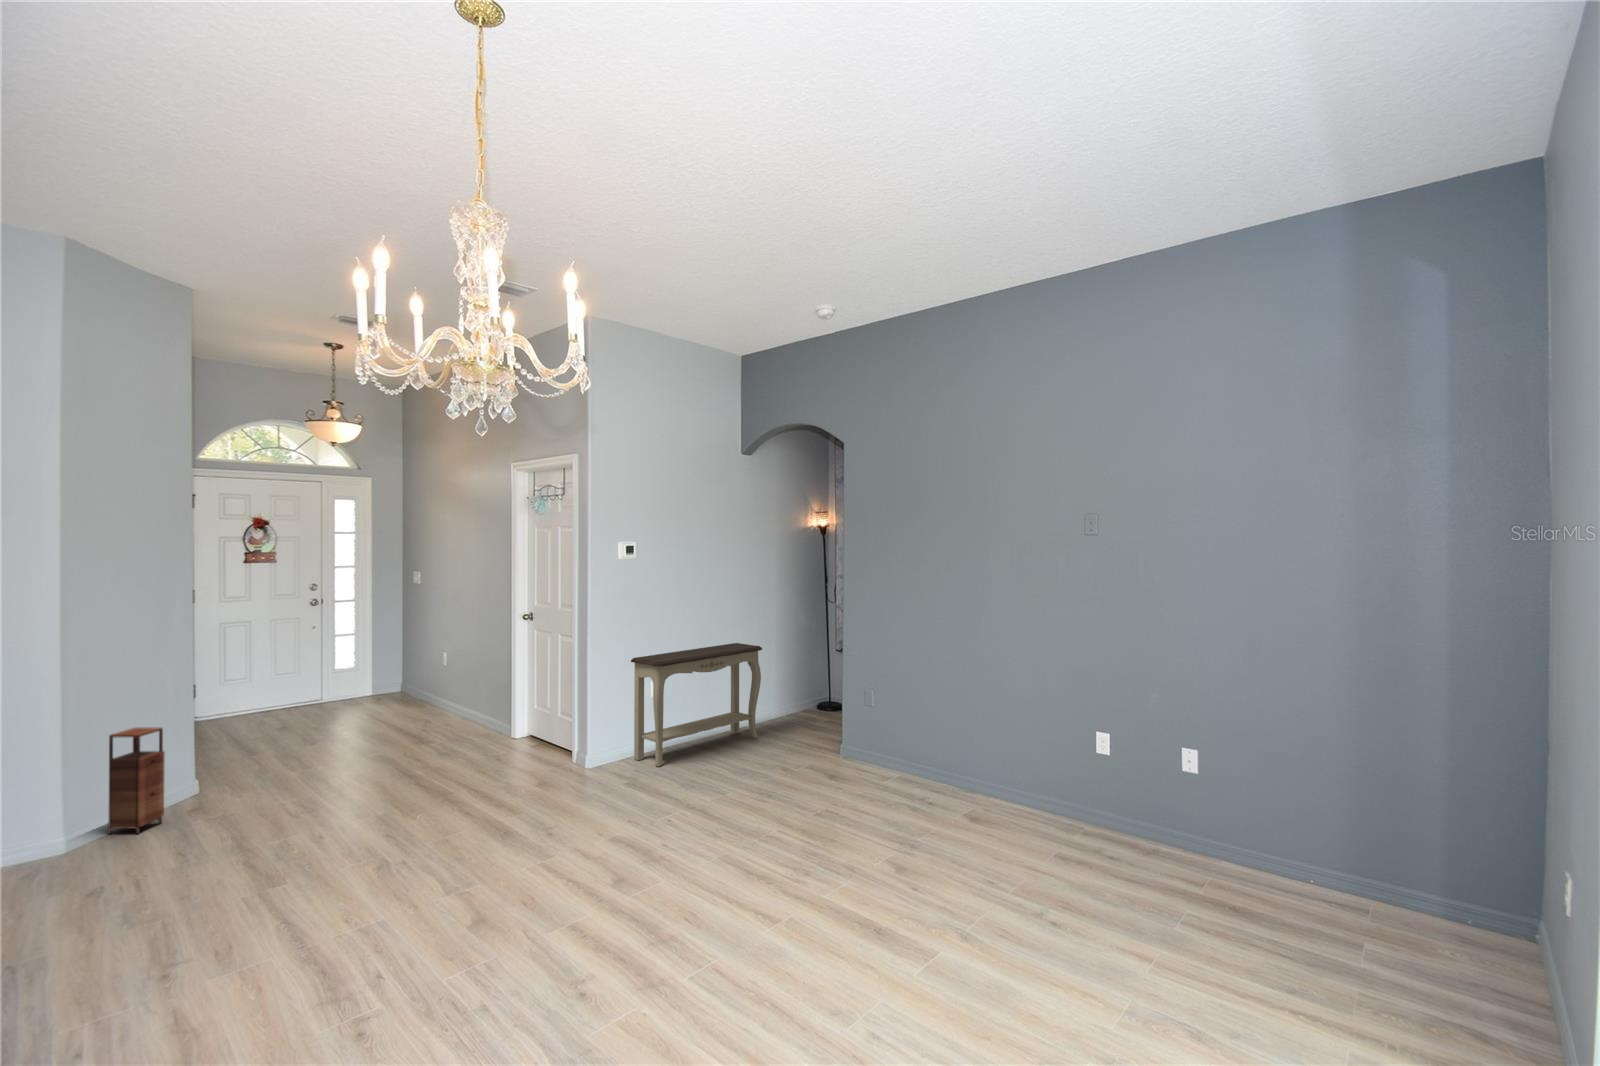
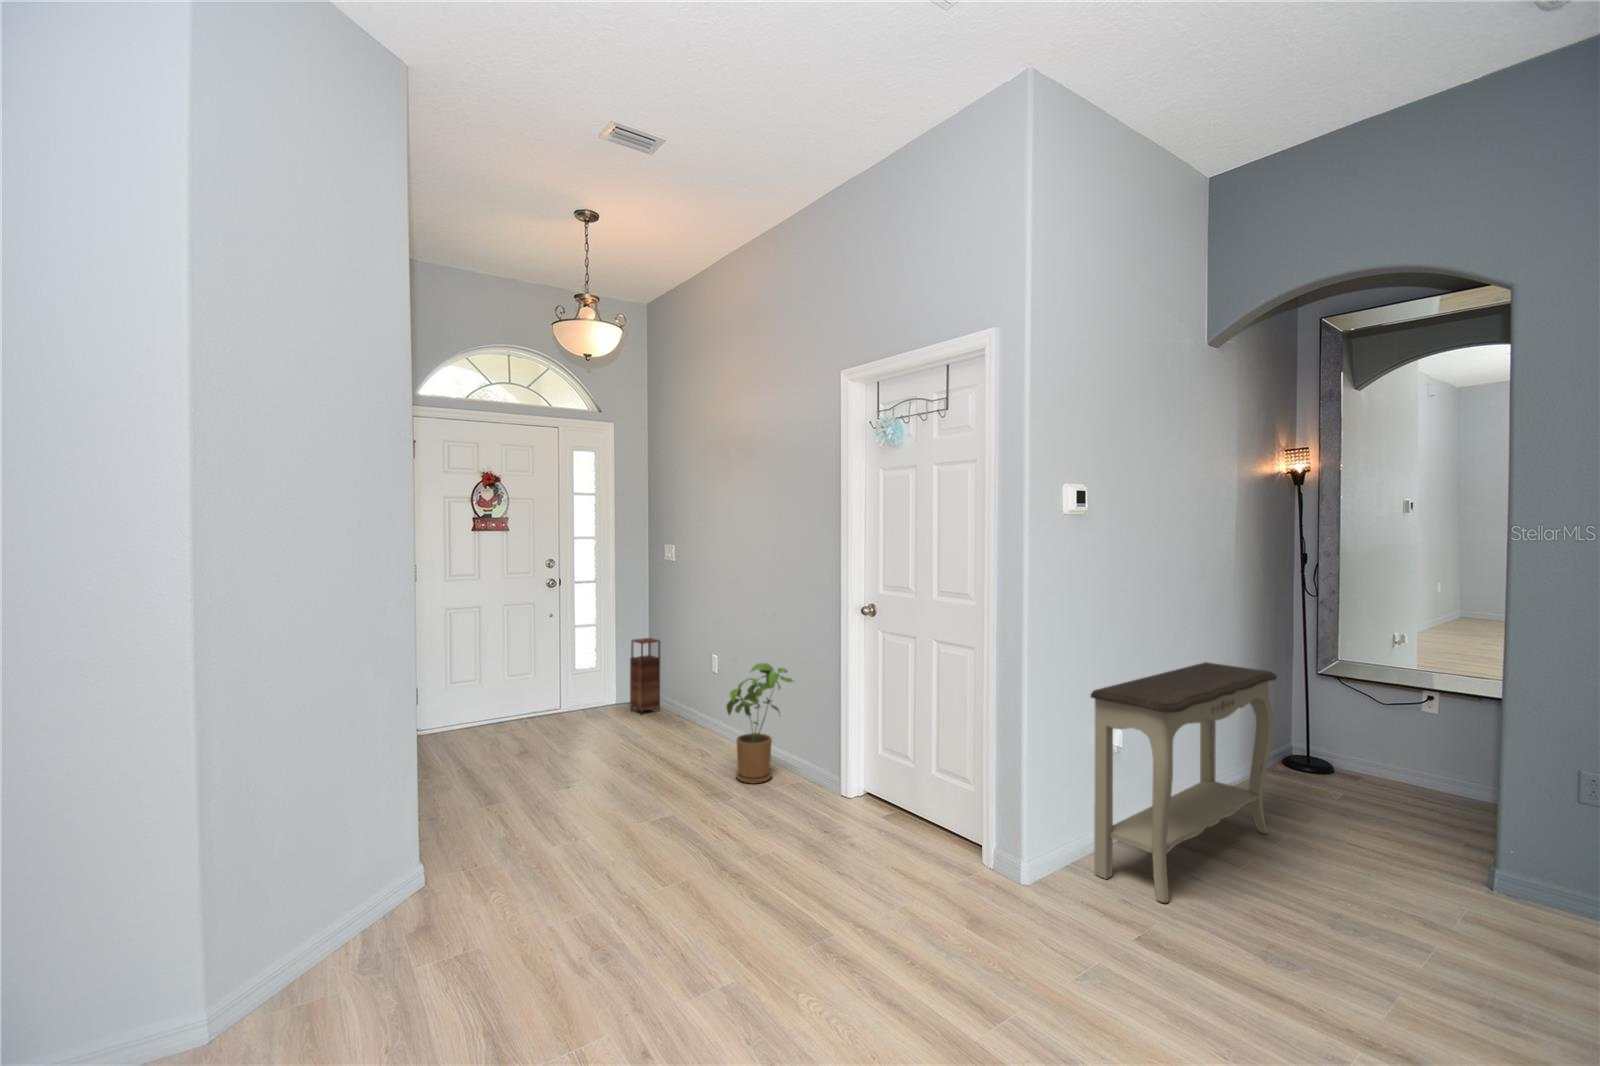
house plant: none [438,654,486,734] -> present [726,663,793,783]
storage cabinet: present [108,727,165,834] -> present [630,638,660,714]

